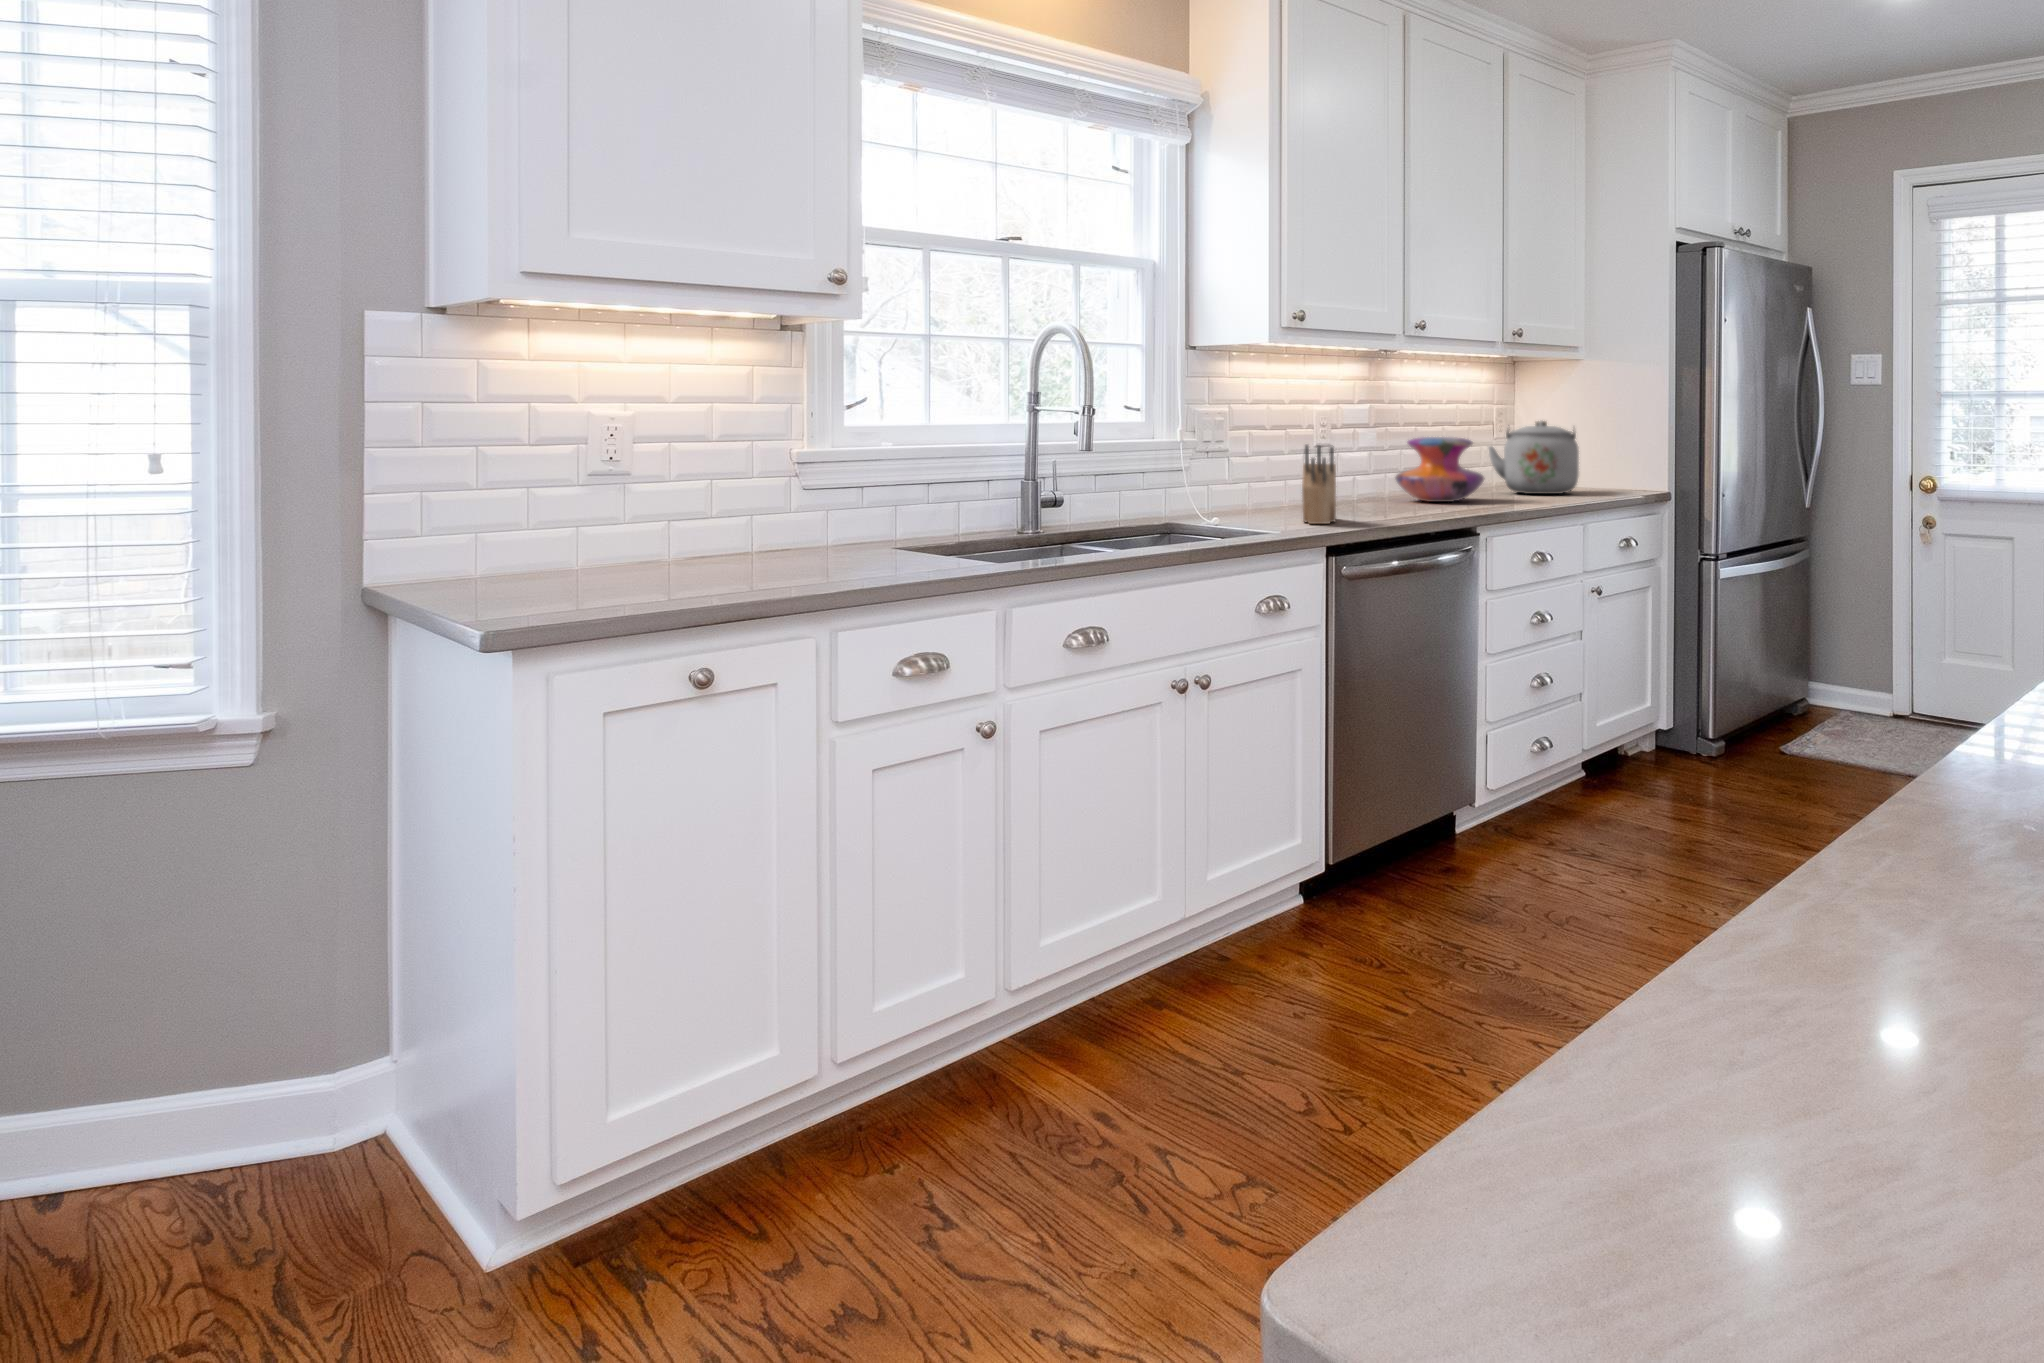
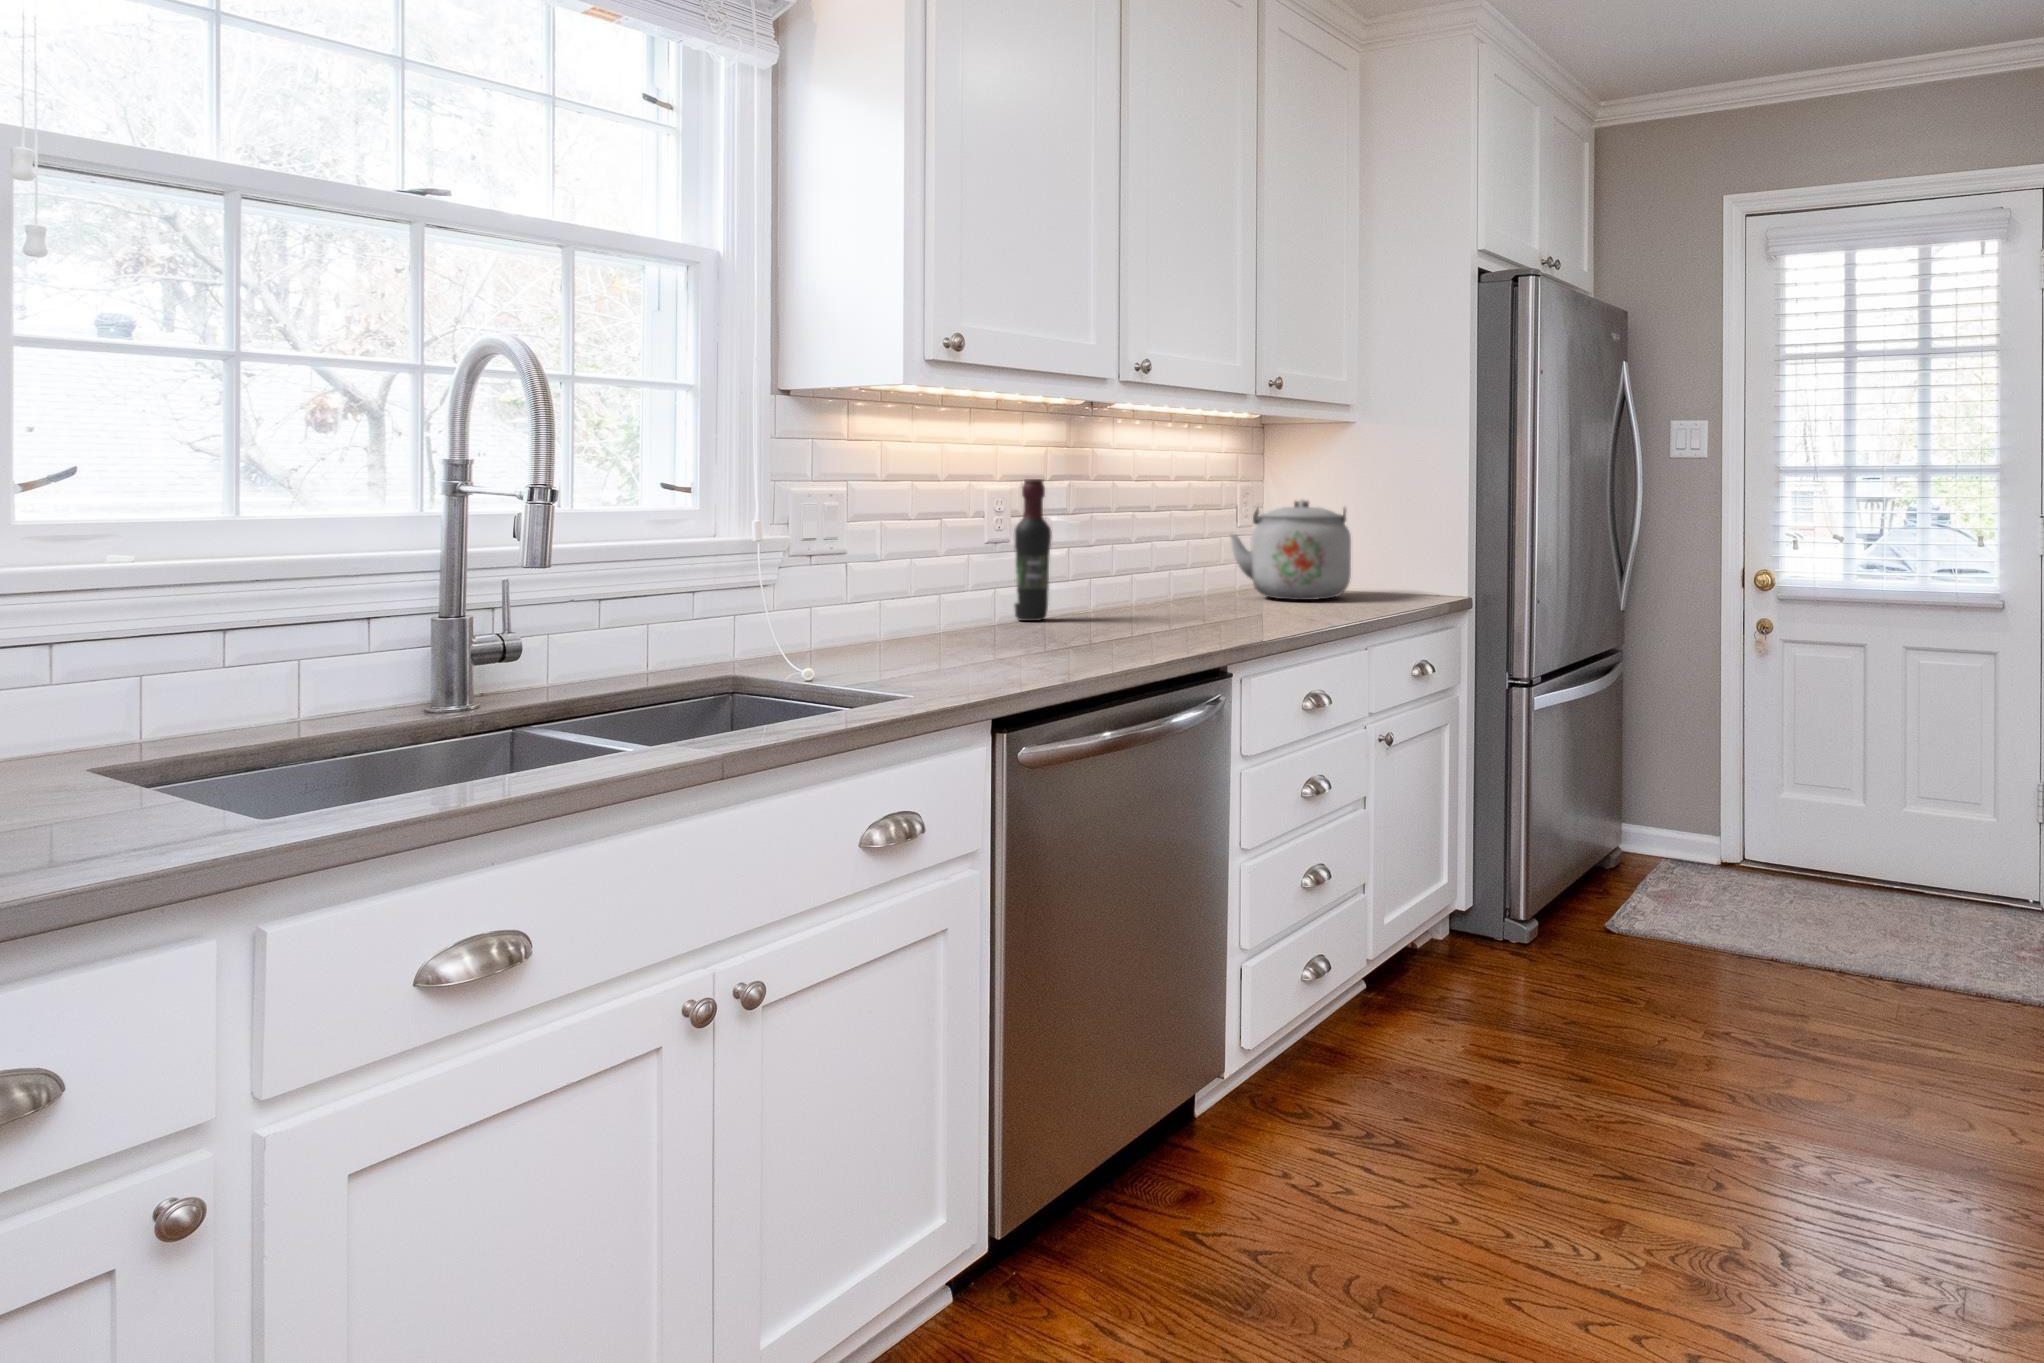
wine bottle: none [1334,405,1360,503] -> present [1014,479,1052,621]
decorative vase: present [1396,437,1485,502] -> none [1103,525,1230,617]
knife block: present [1302,445,1336,524] -> none [954,546,1011,674]

